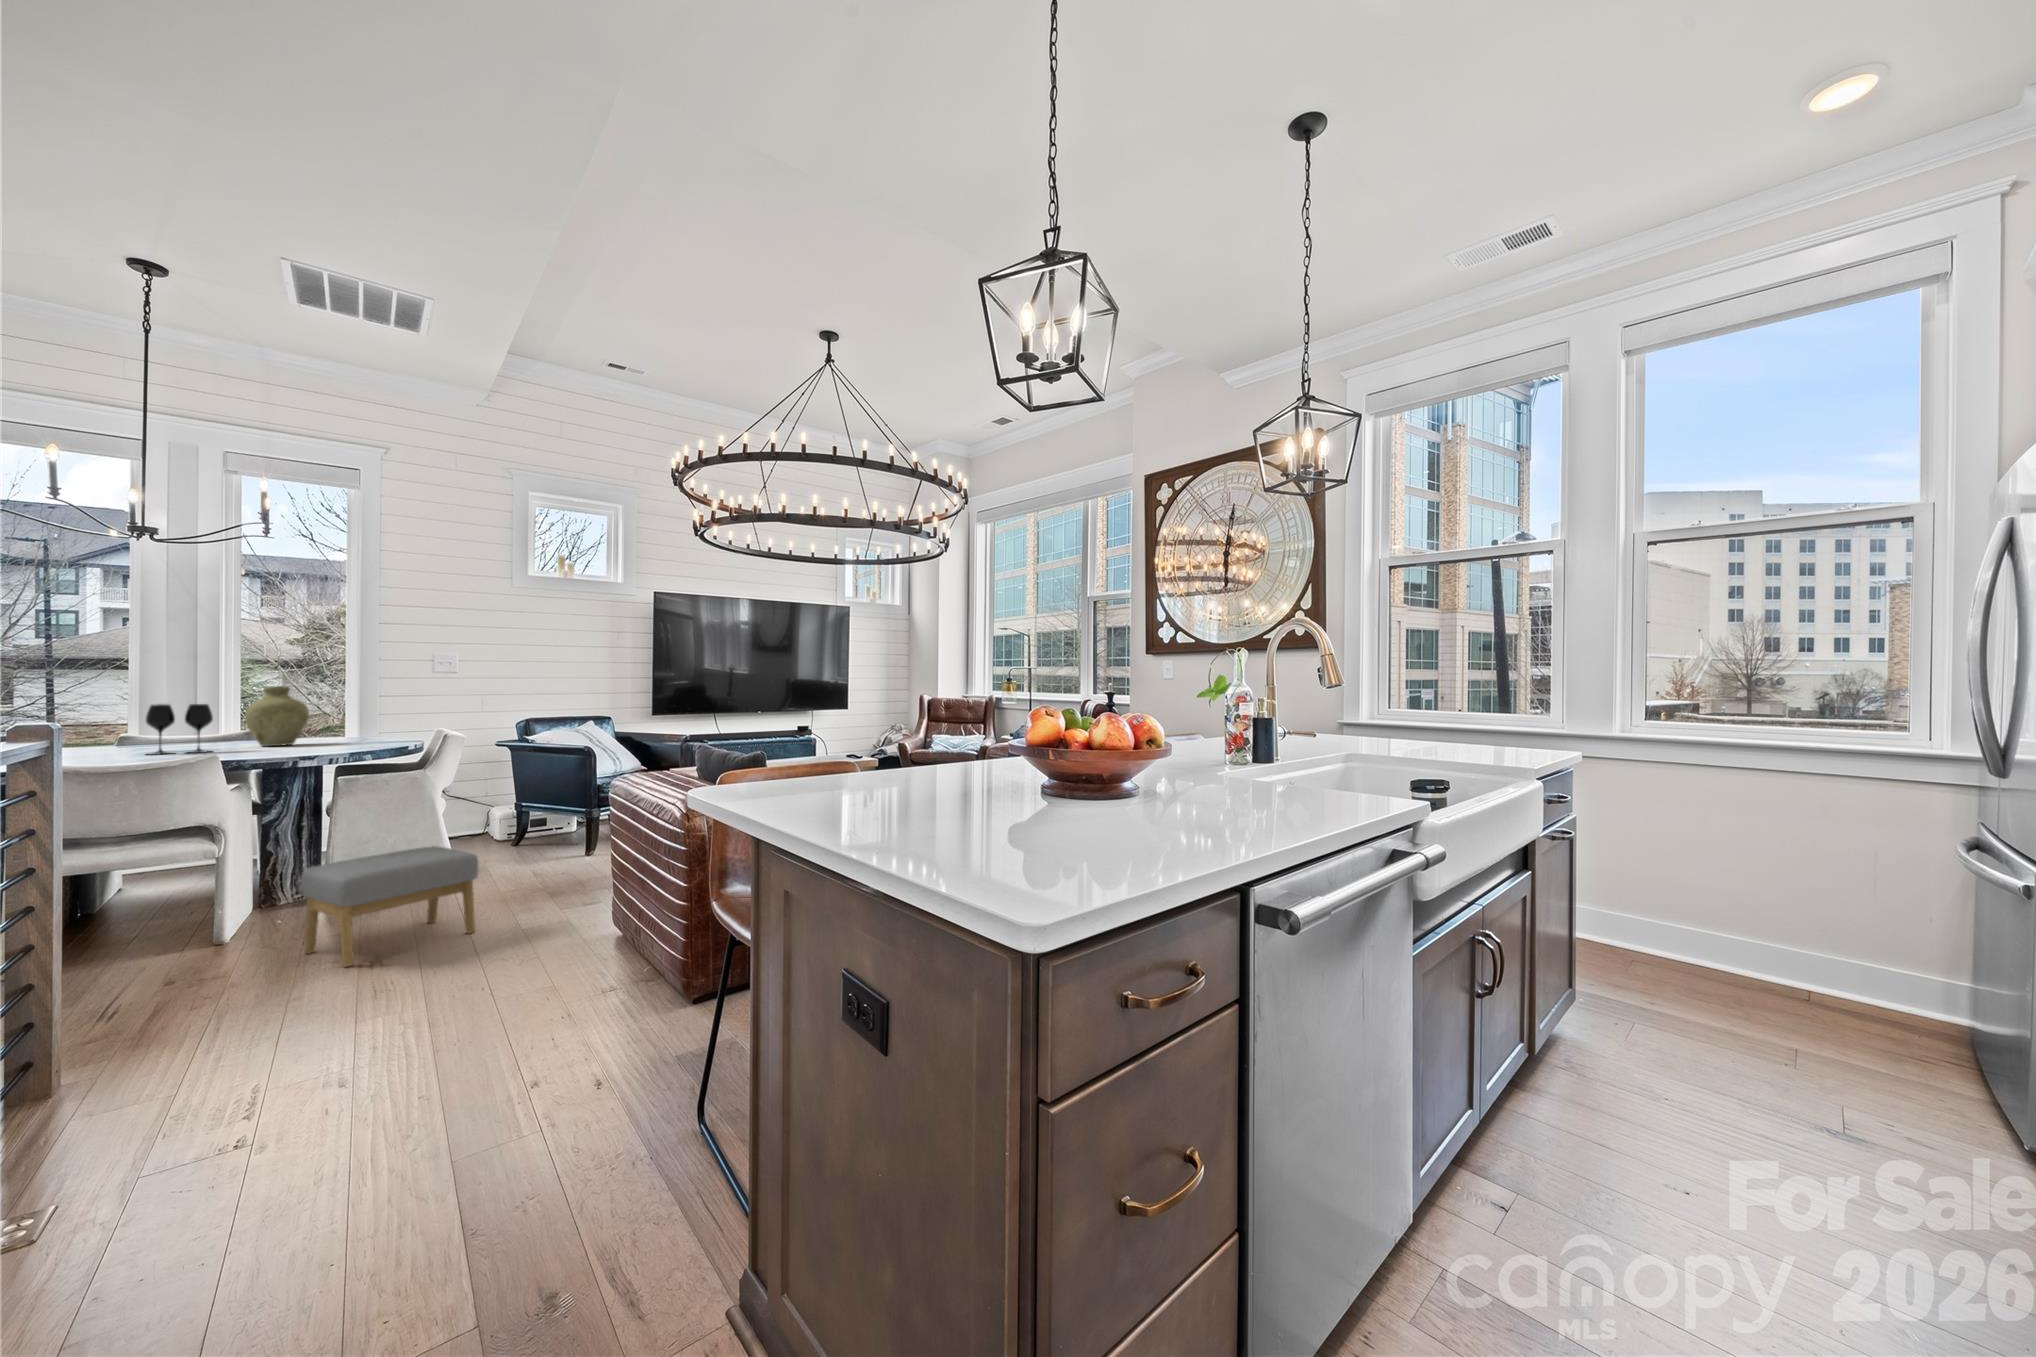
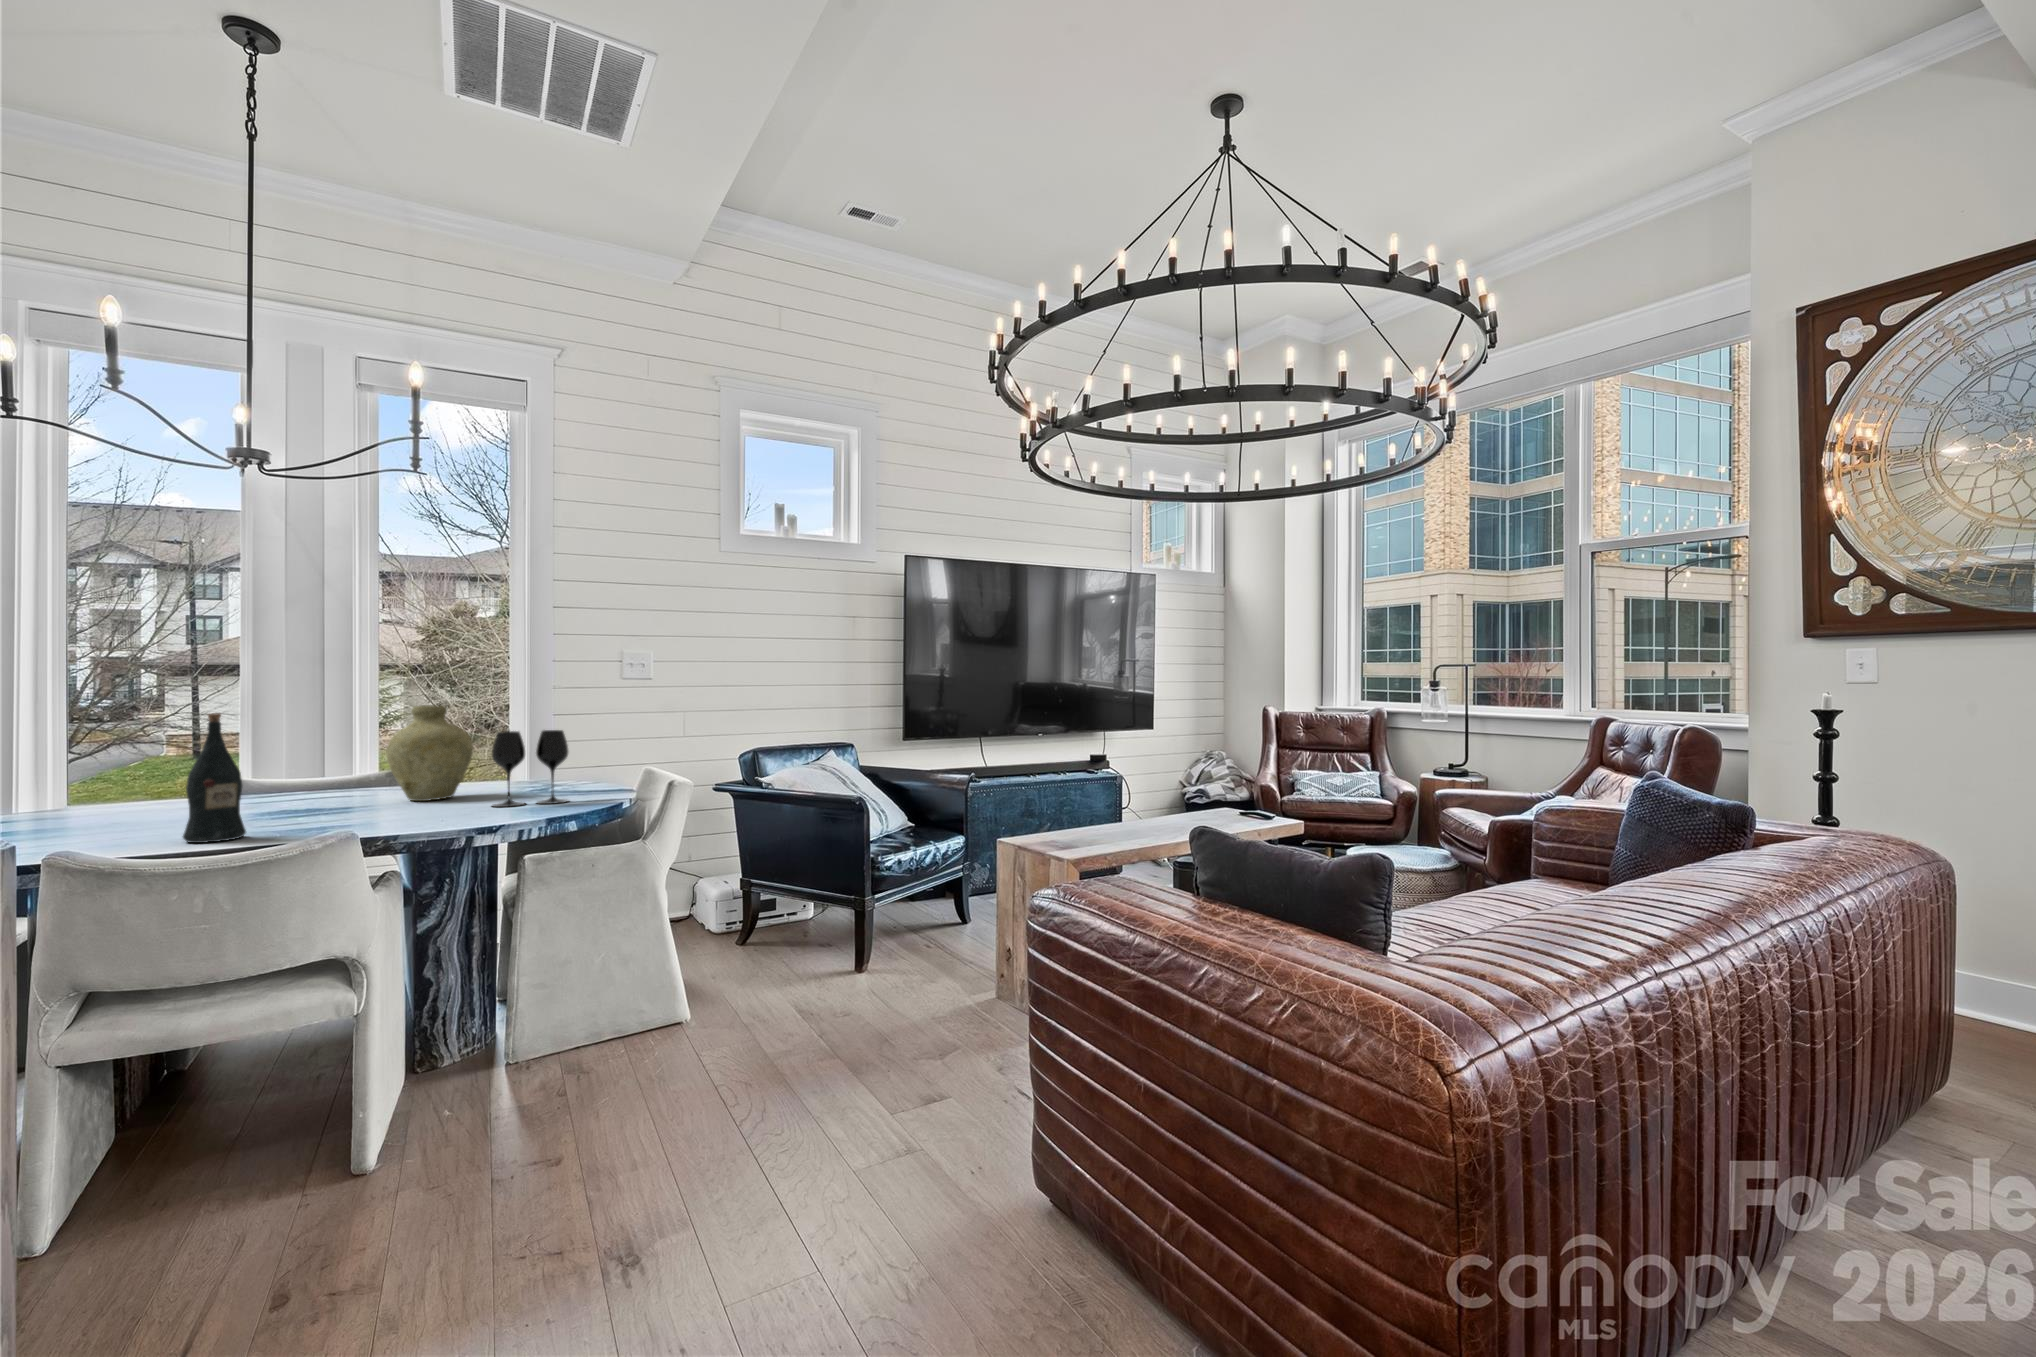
wine bottle: none [100,687,144,762] -> present [183,713,246,843]
wine glass: present [146,704,213,755] -> present [492,730,568,807]
footstool: present [301,846,478,967] -> none [490,988,766,1251]

